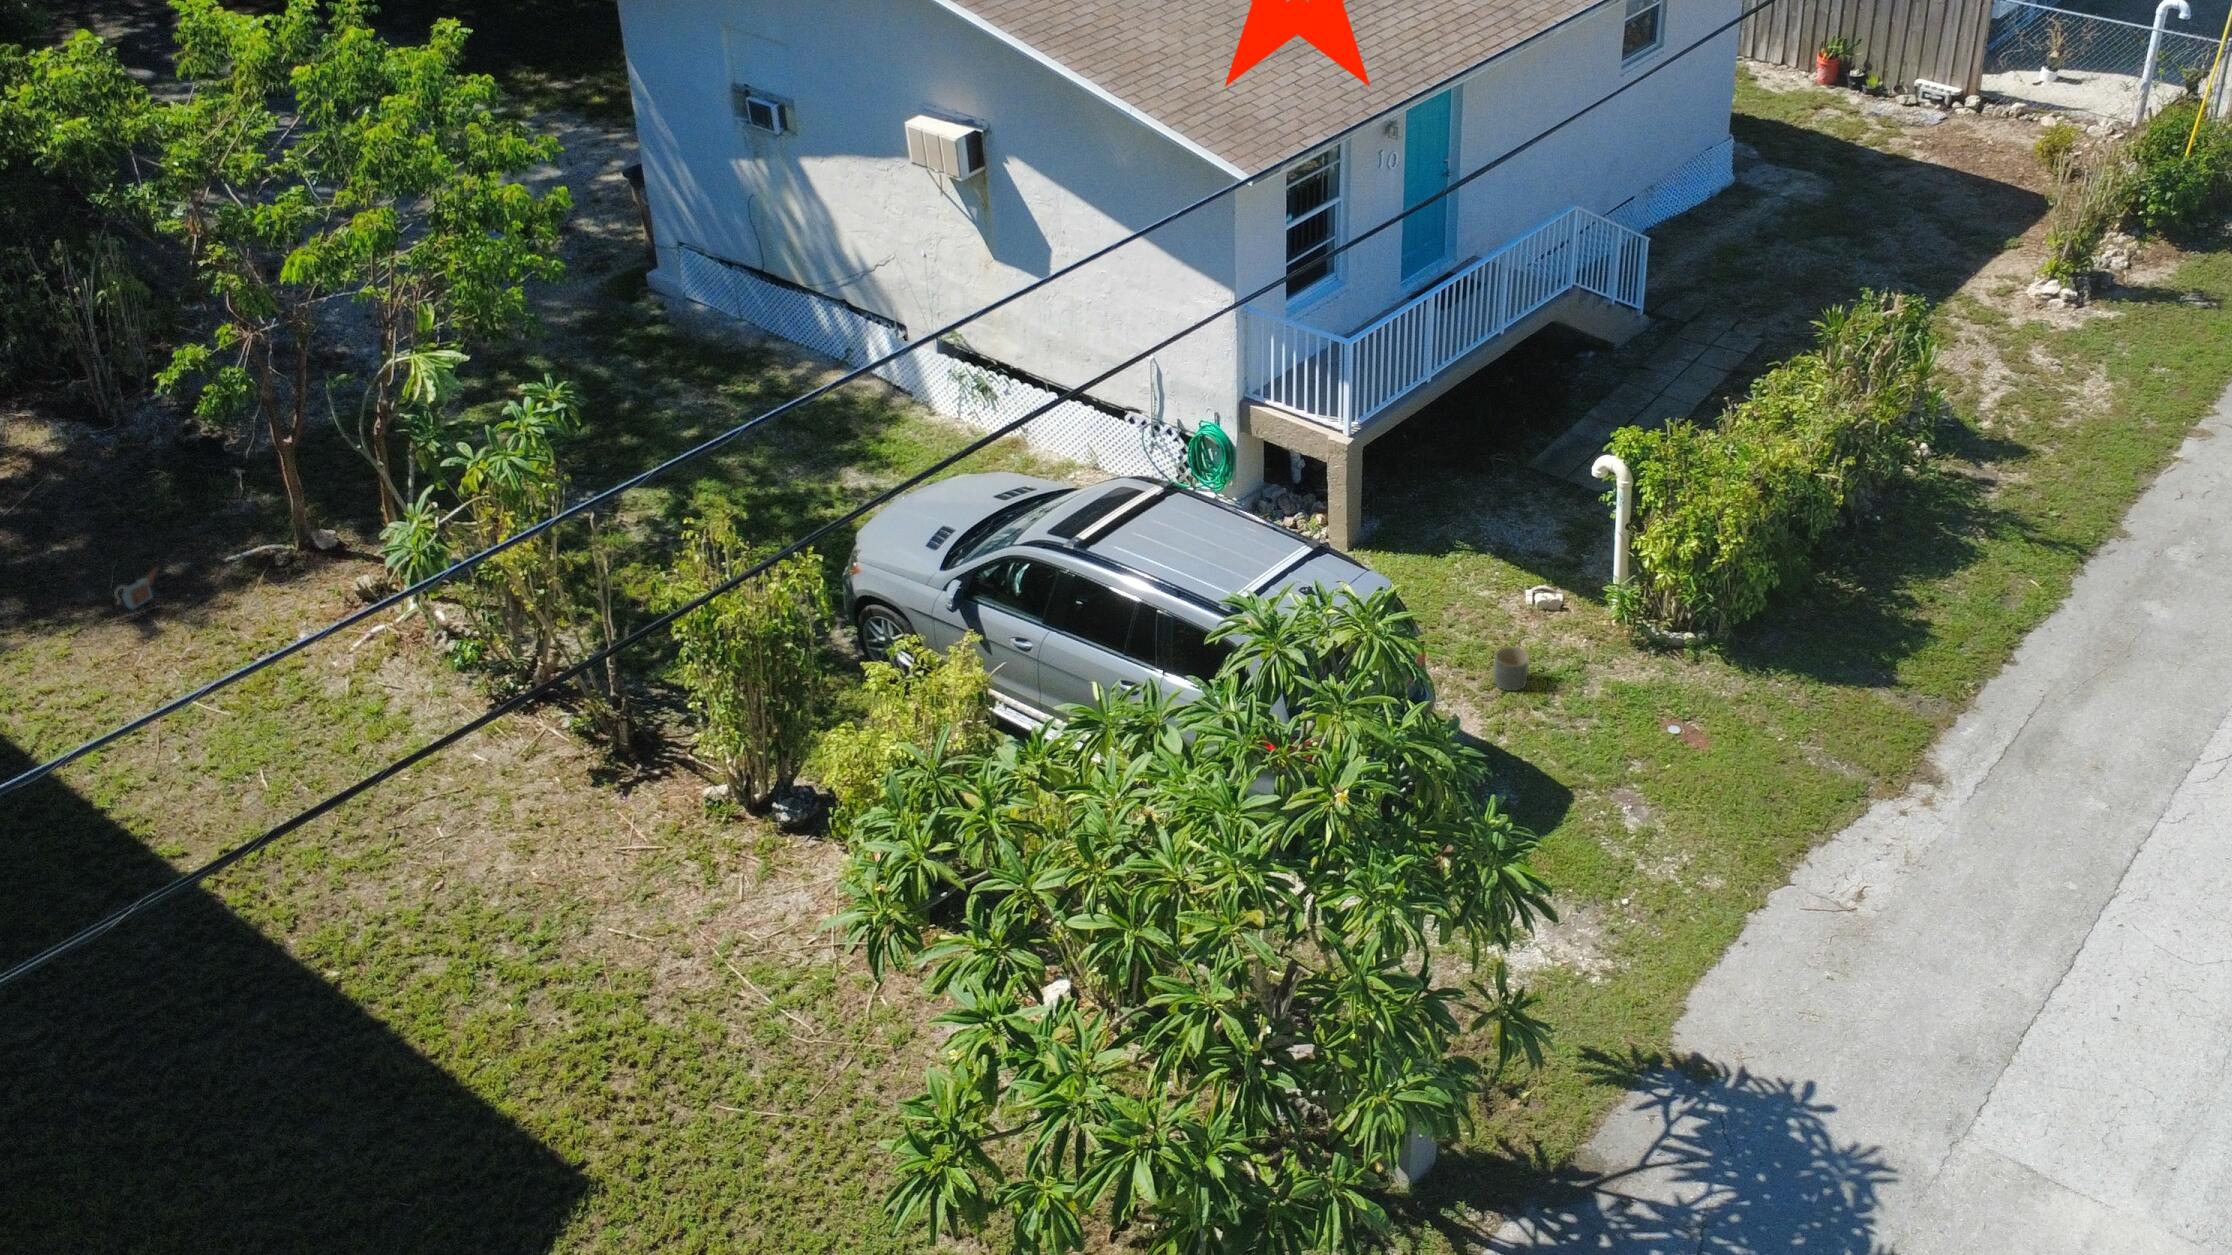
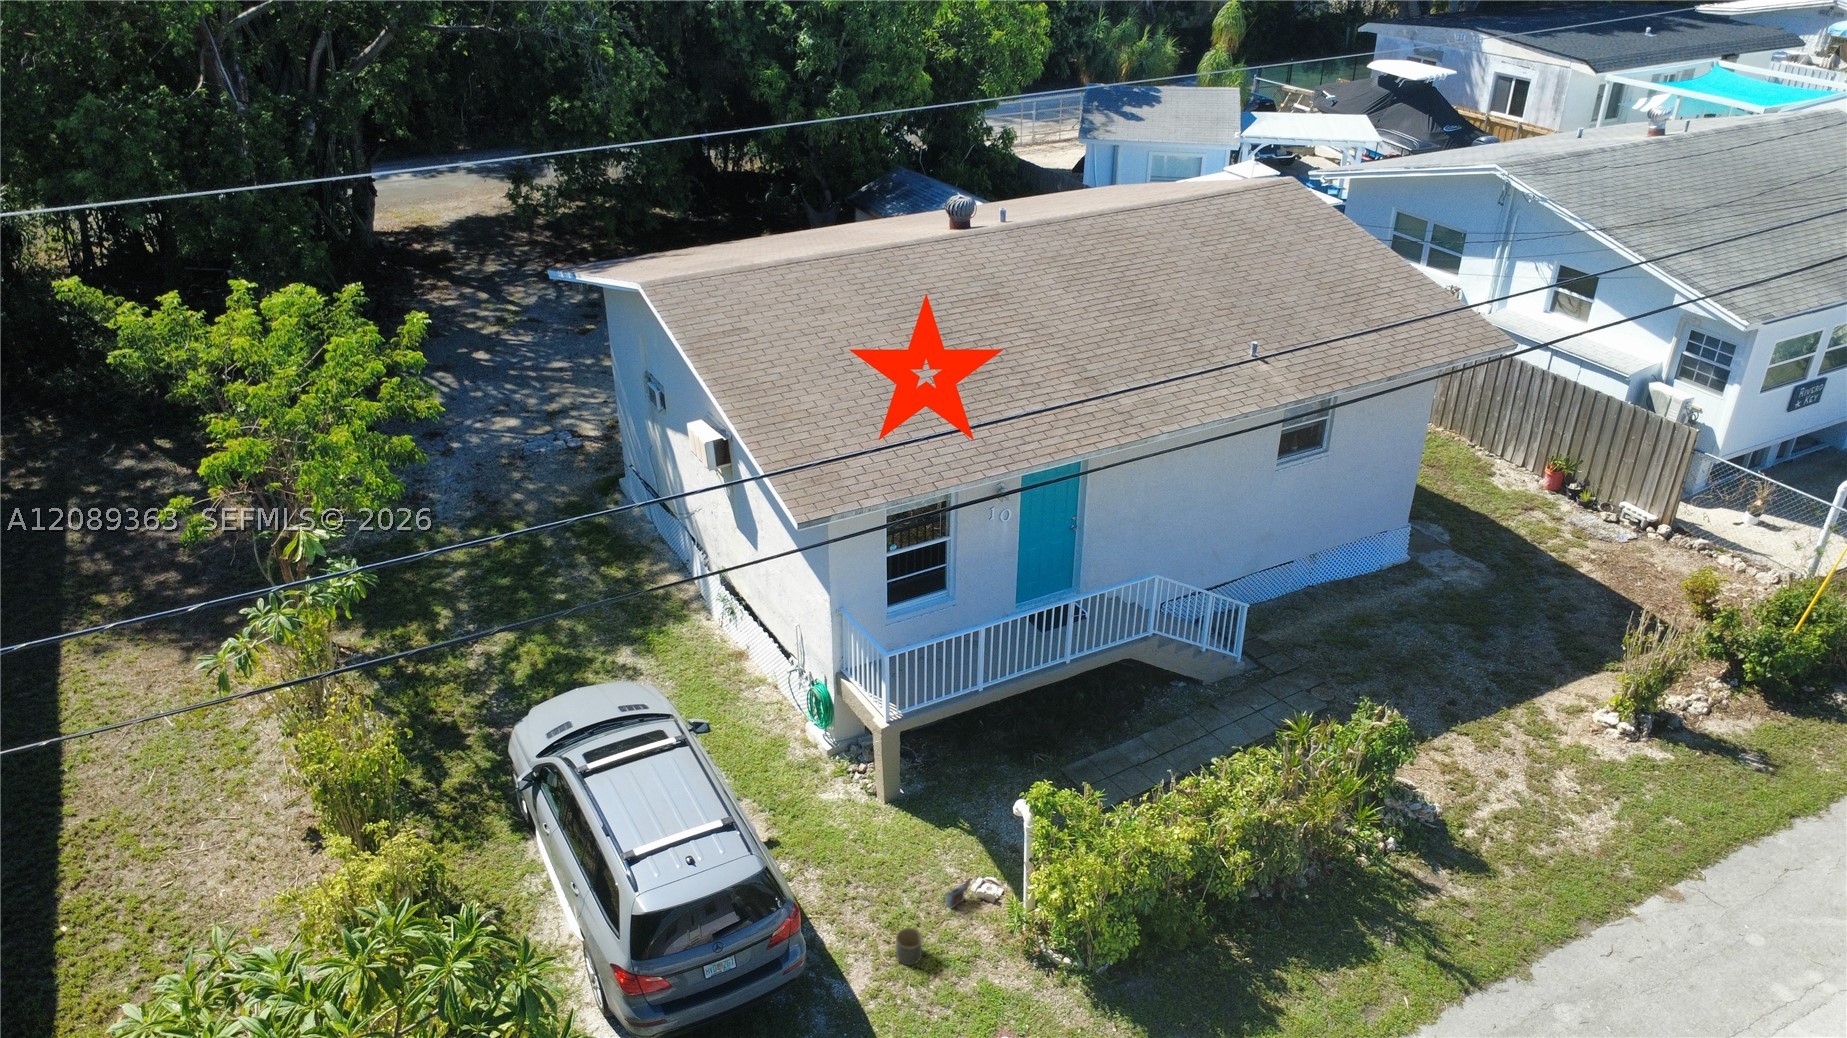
watering can: present [114,568,157,609] -> present [943,878,971,908]

